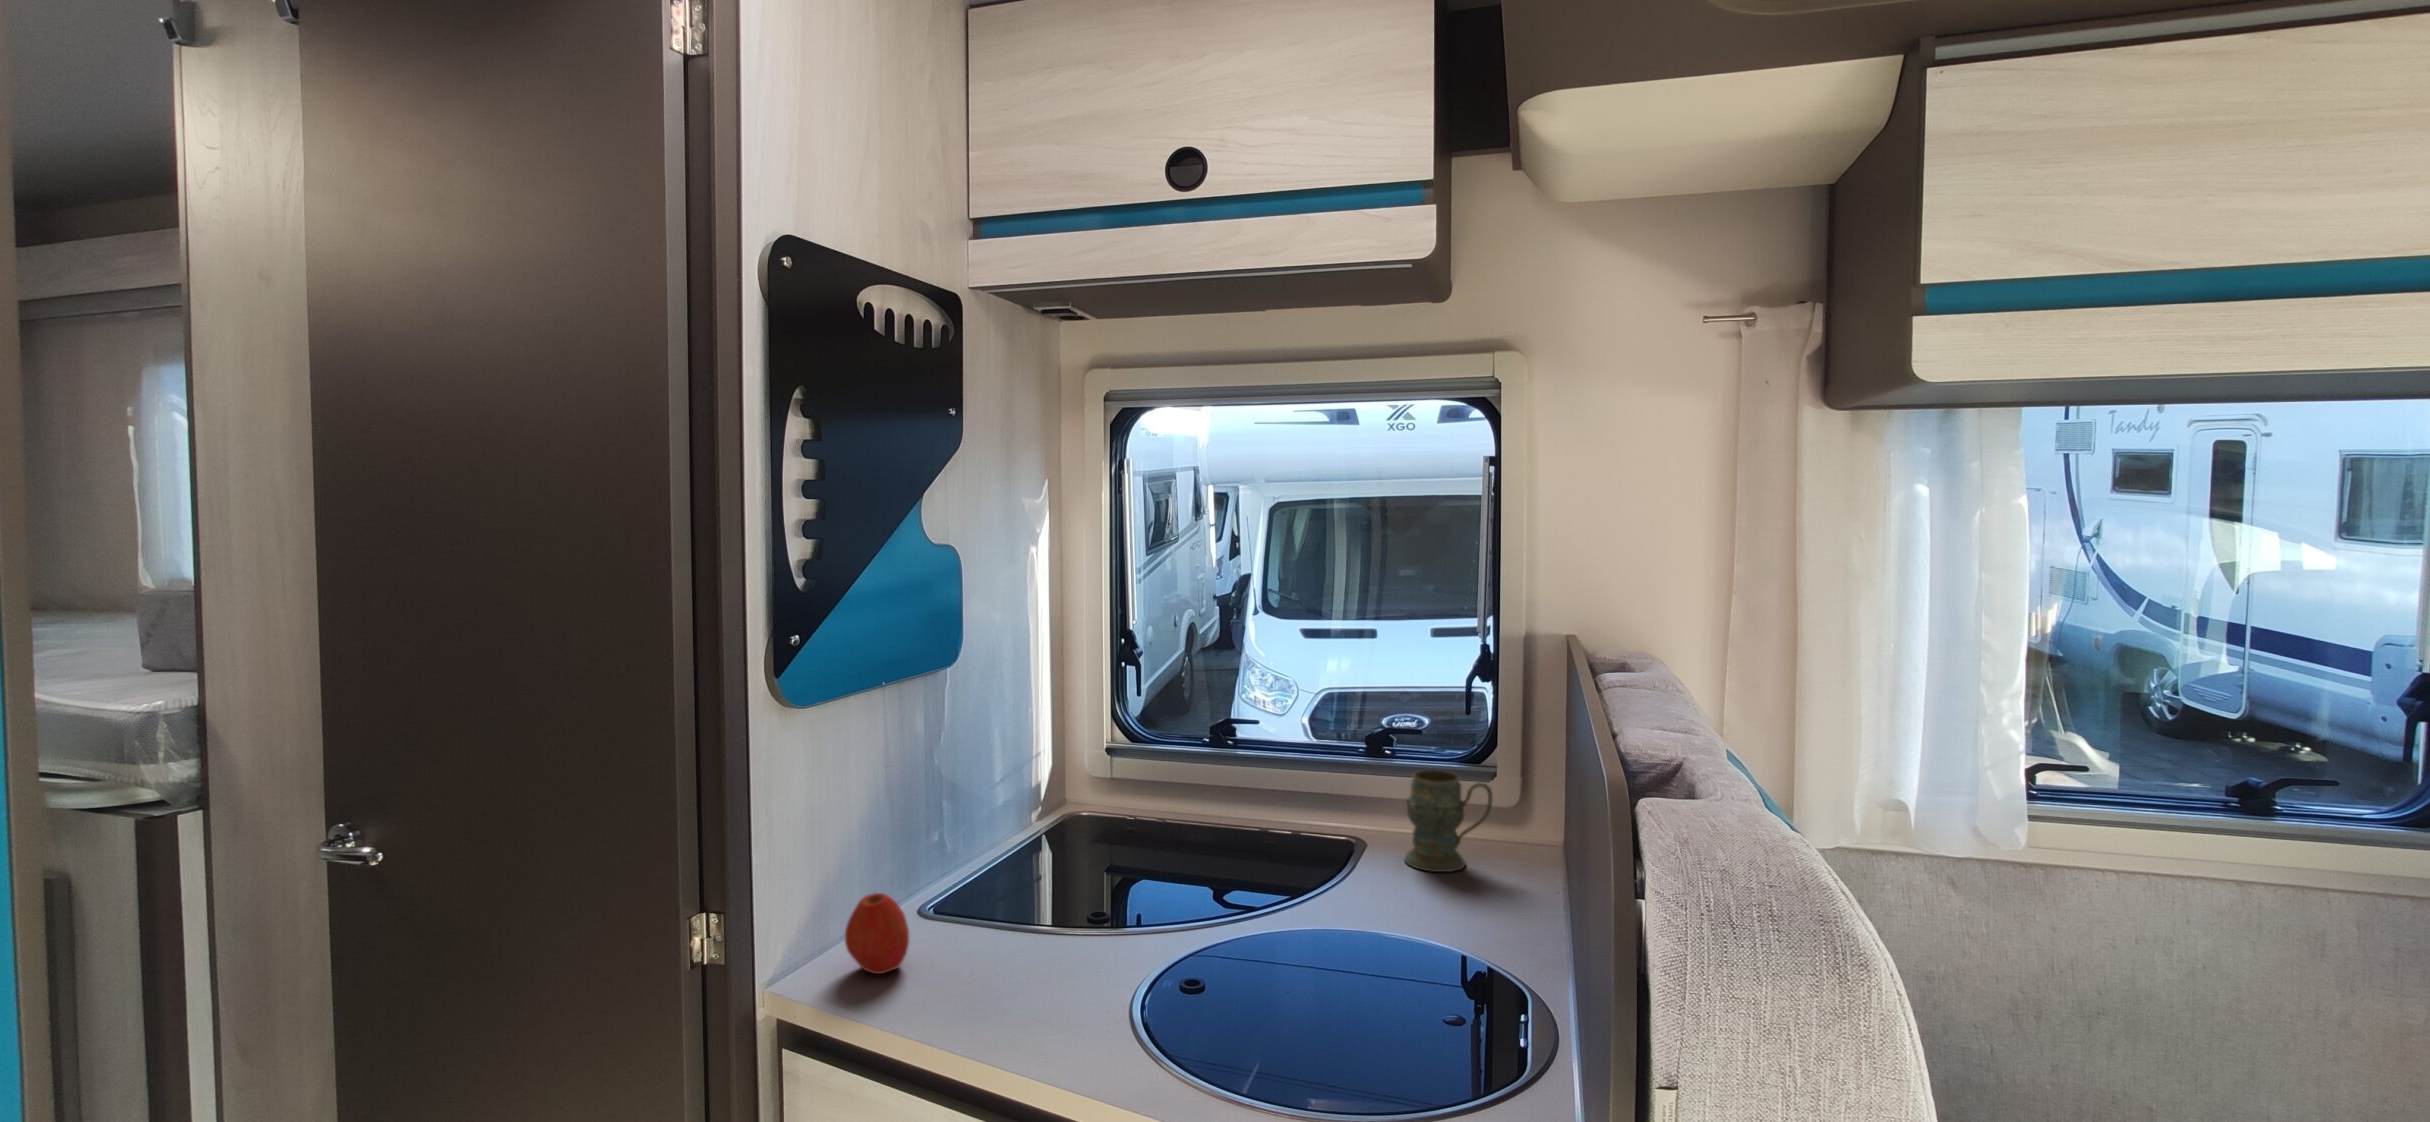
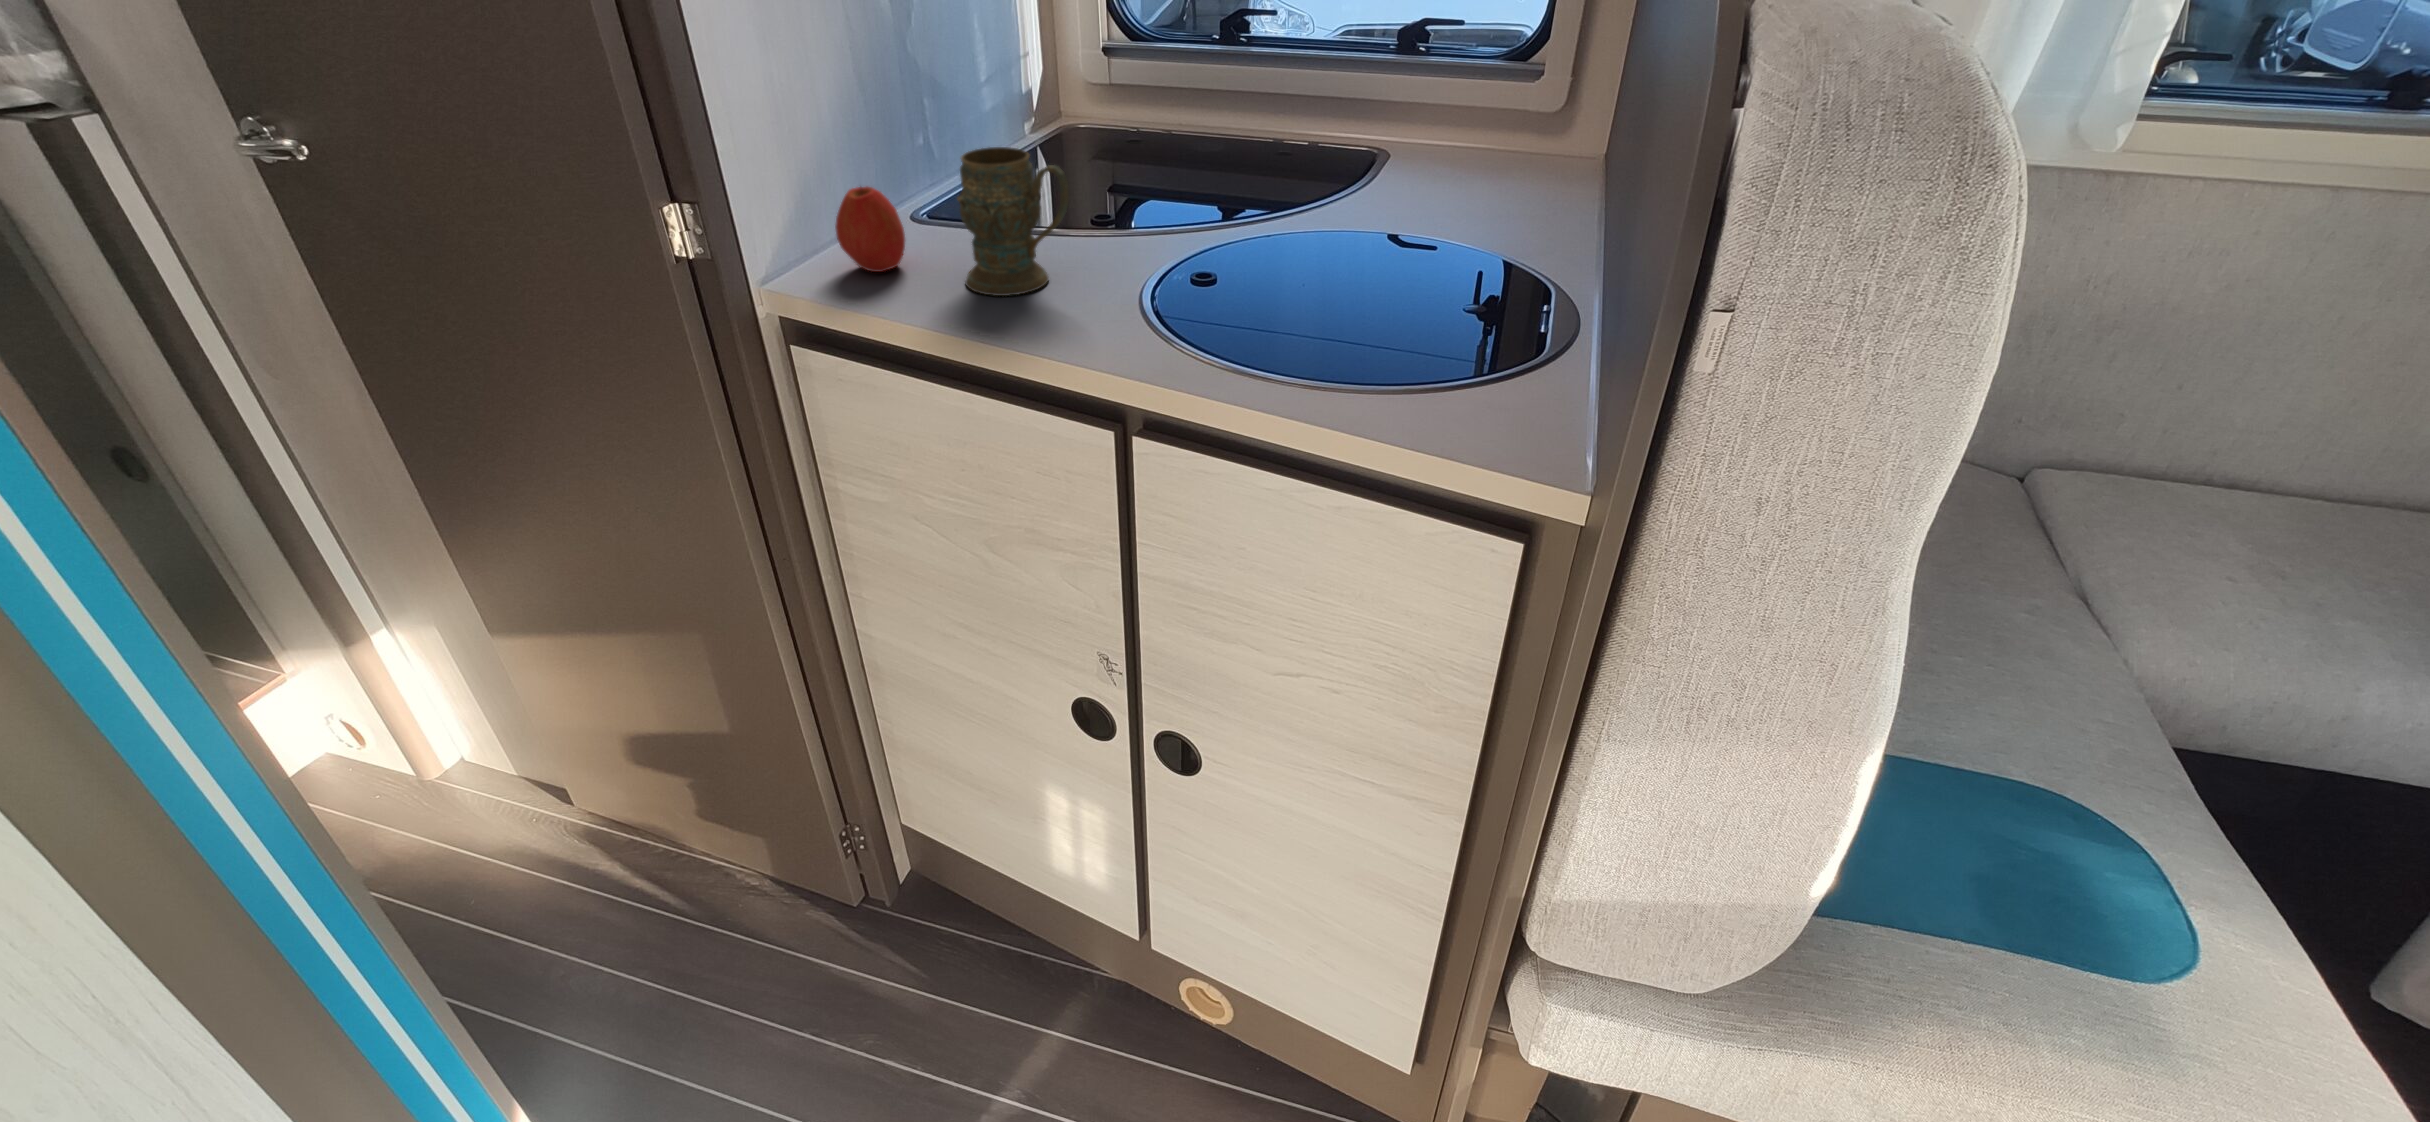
mug: present [1405,770,1493,872] -> present [957,147,1069,296]

